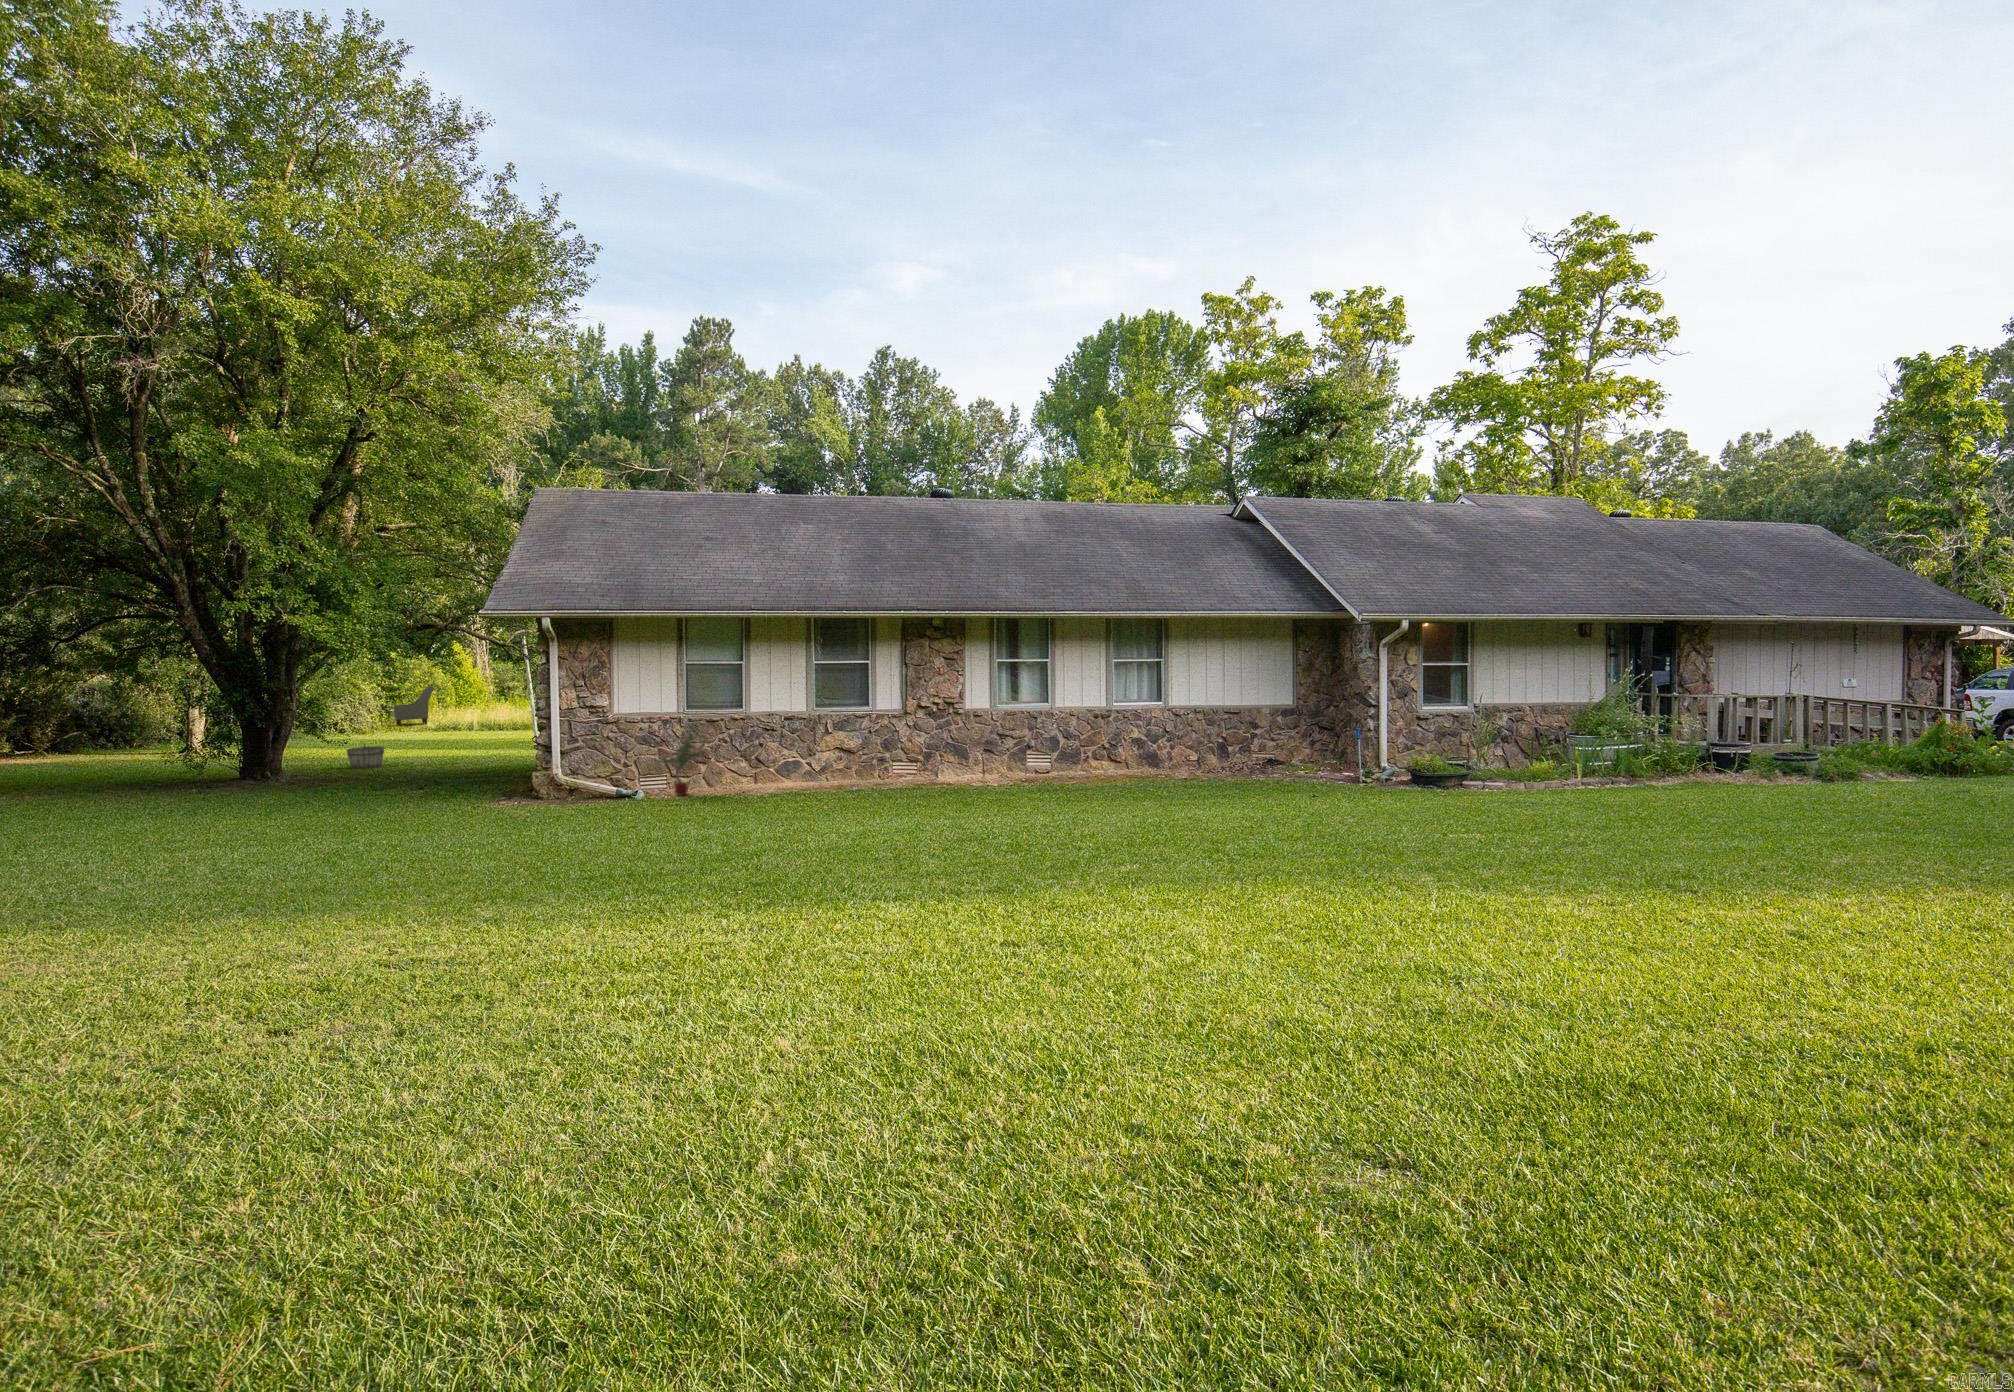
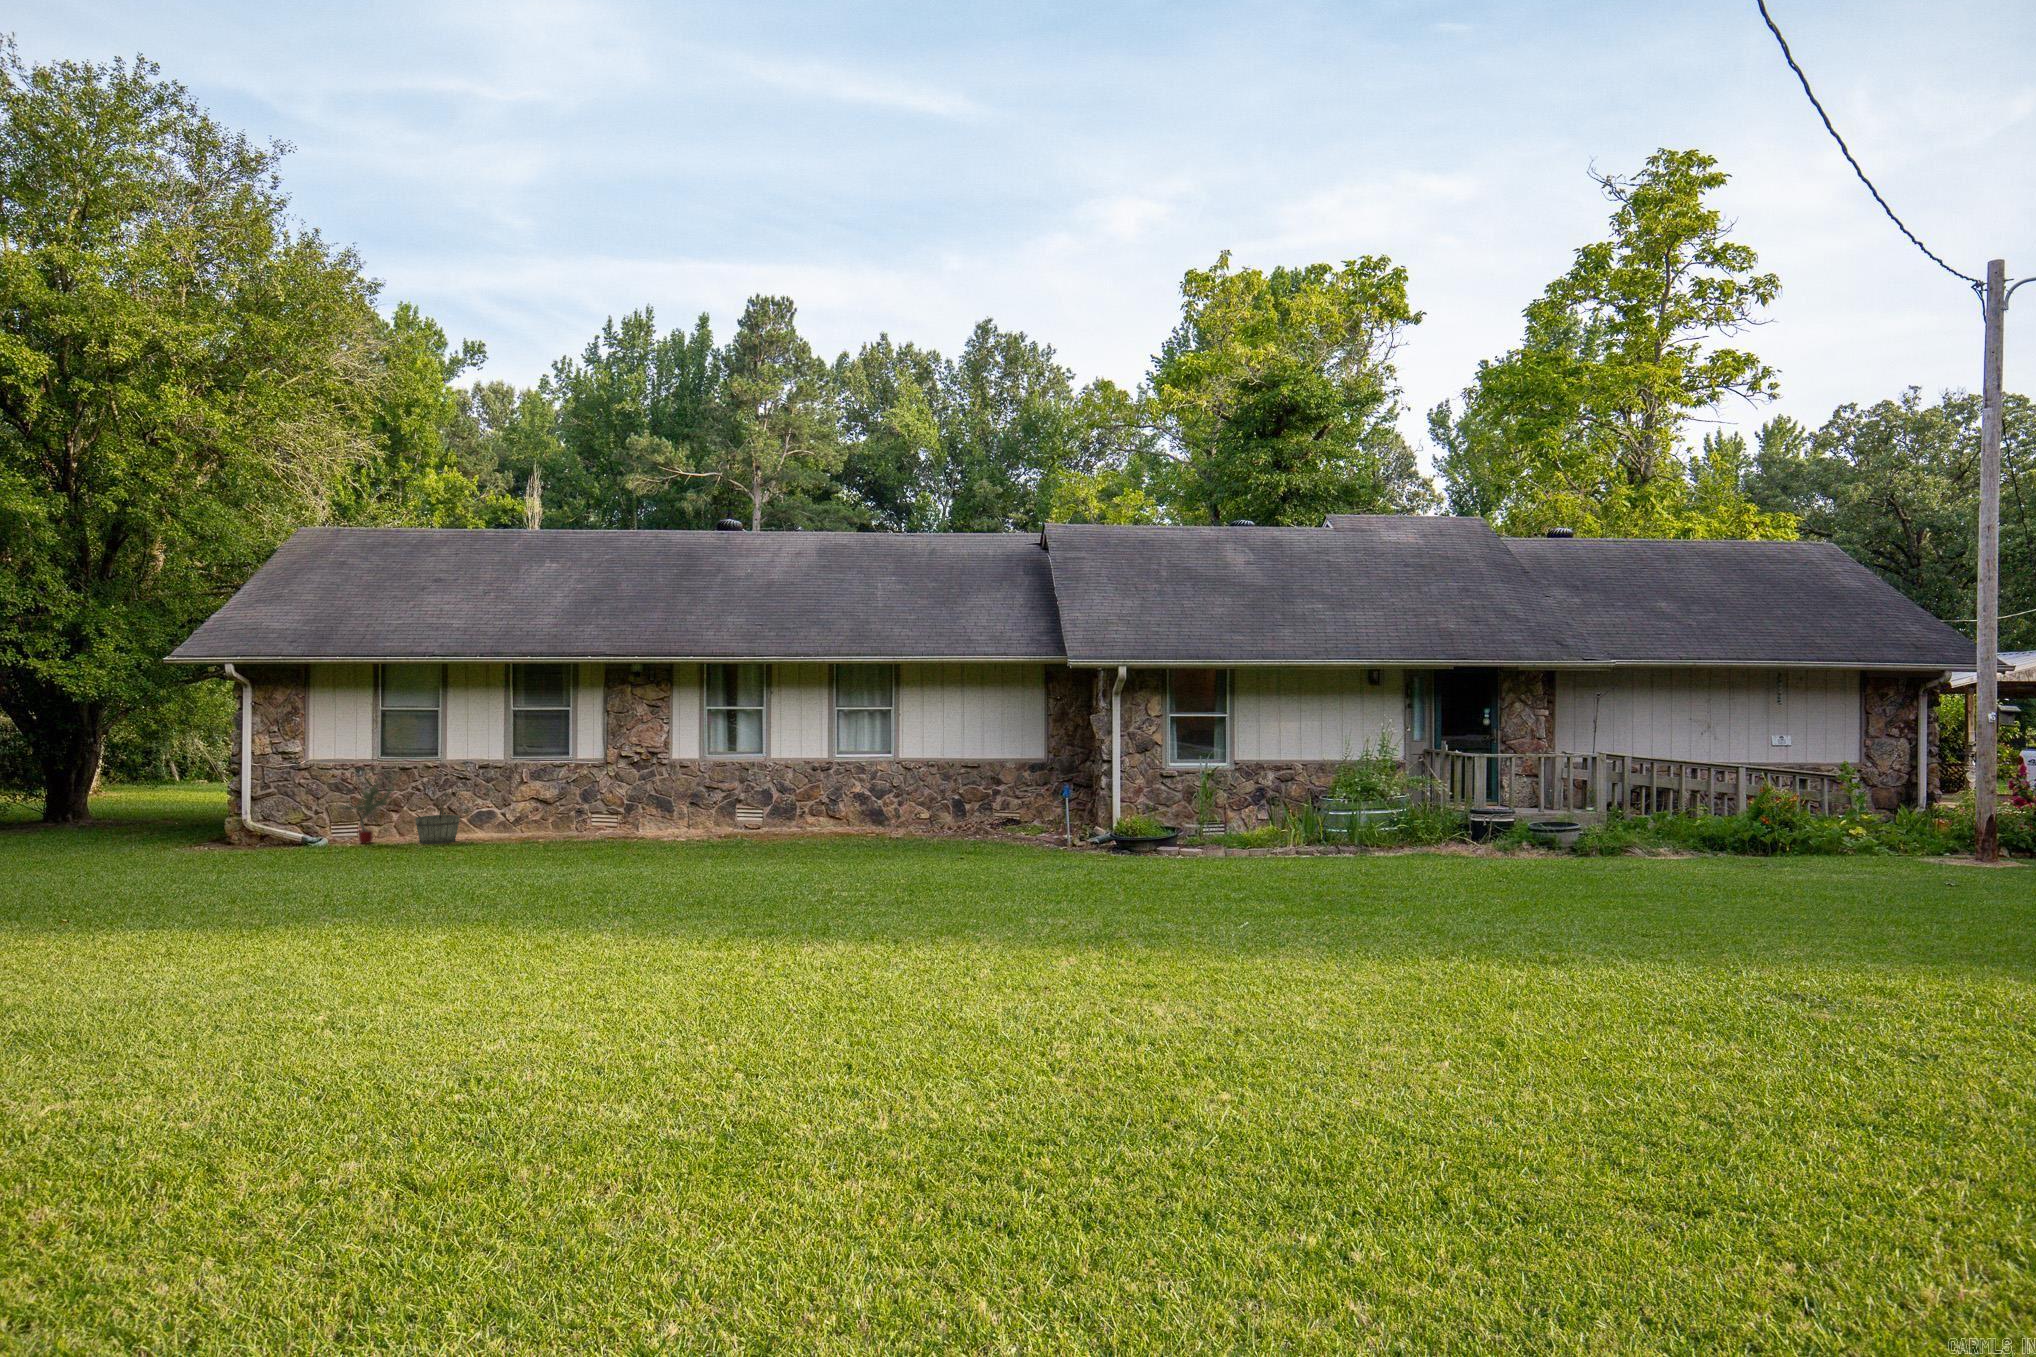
chair: present [394,686,434,726] -> none [179,737,225,784]
wooden bucket: present [347,742,384,769] -> present [415,808,460,844]

